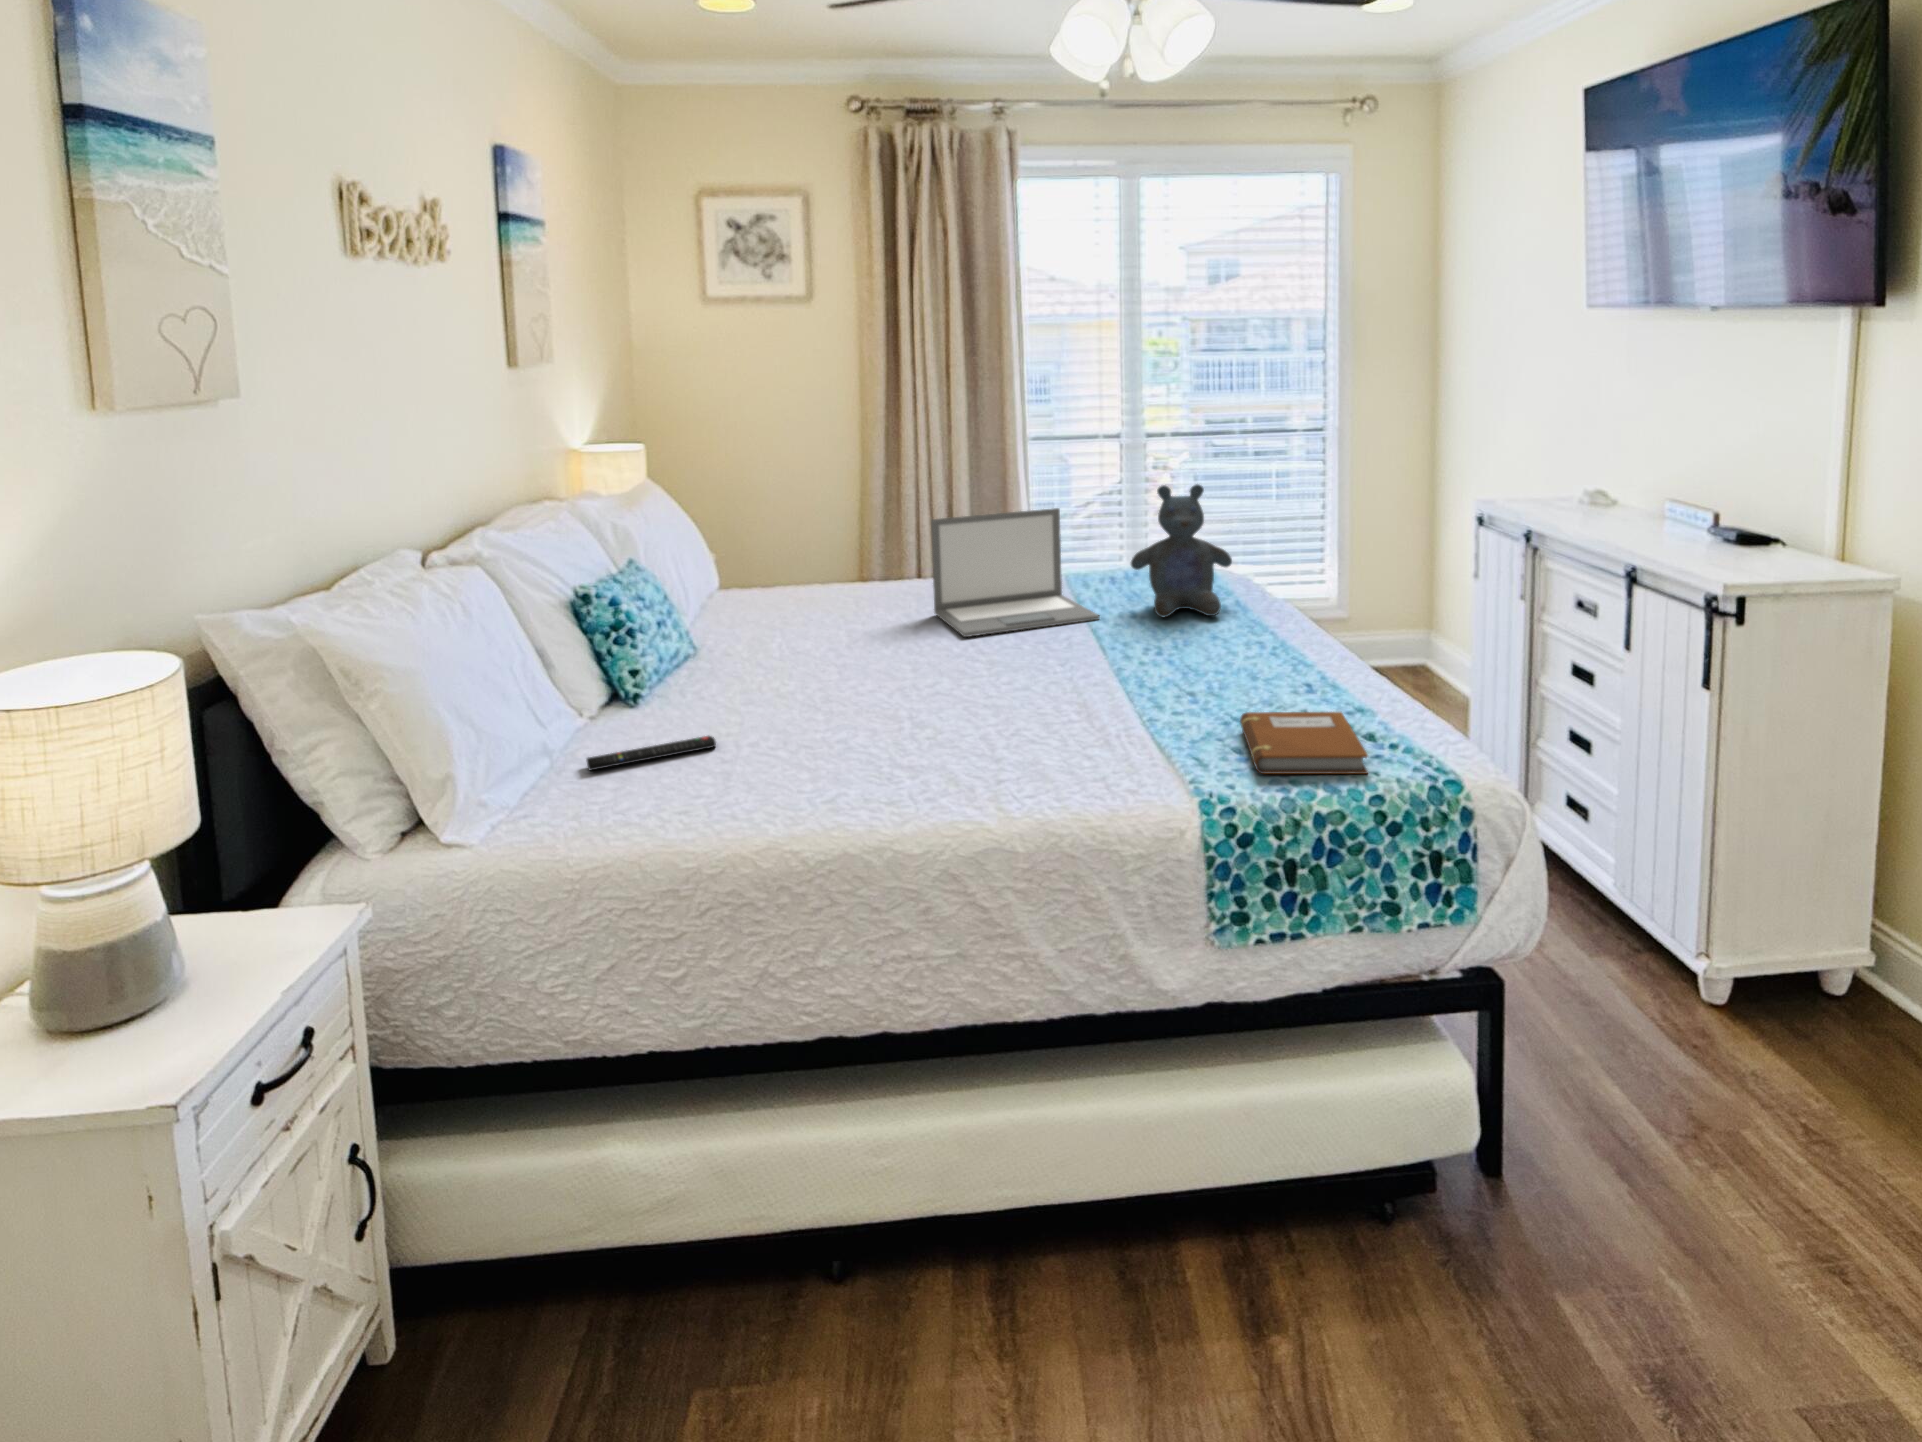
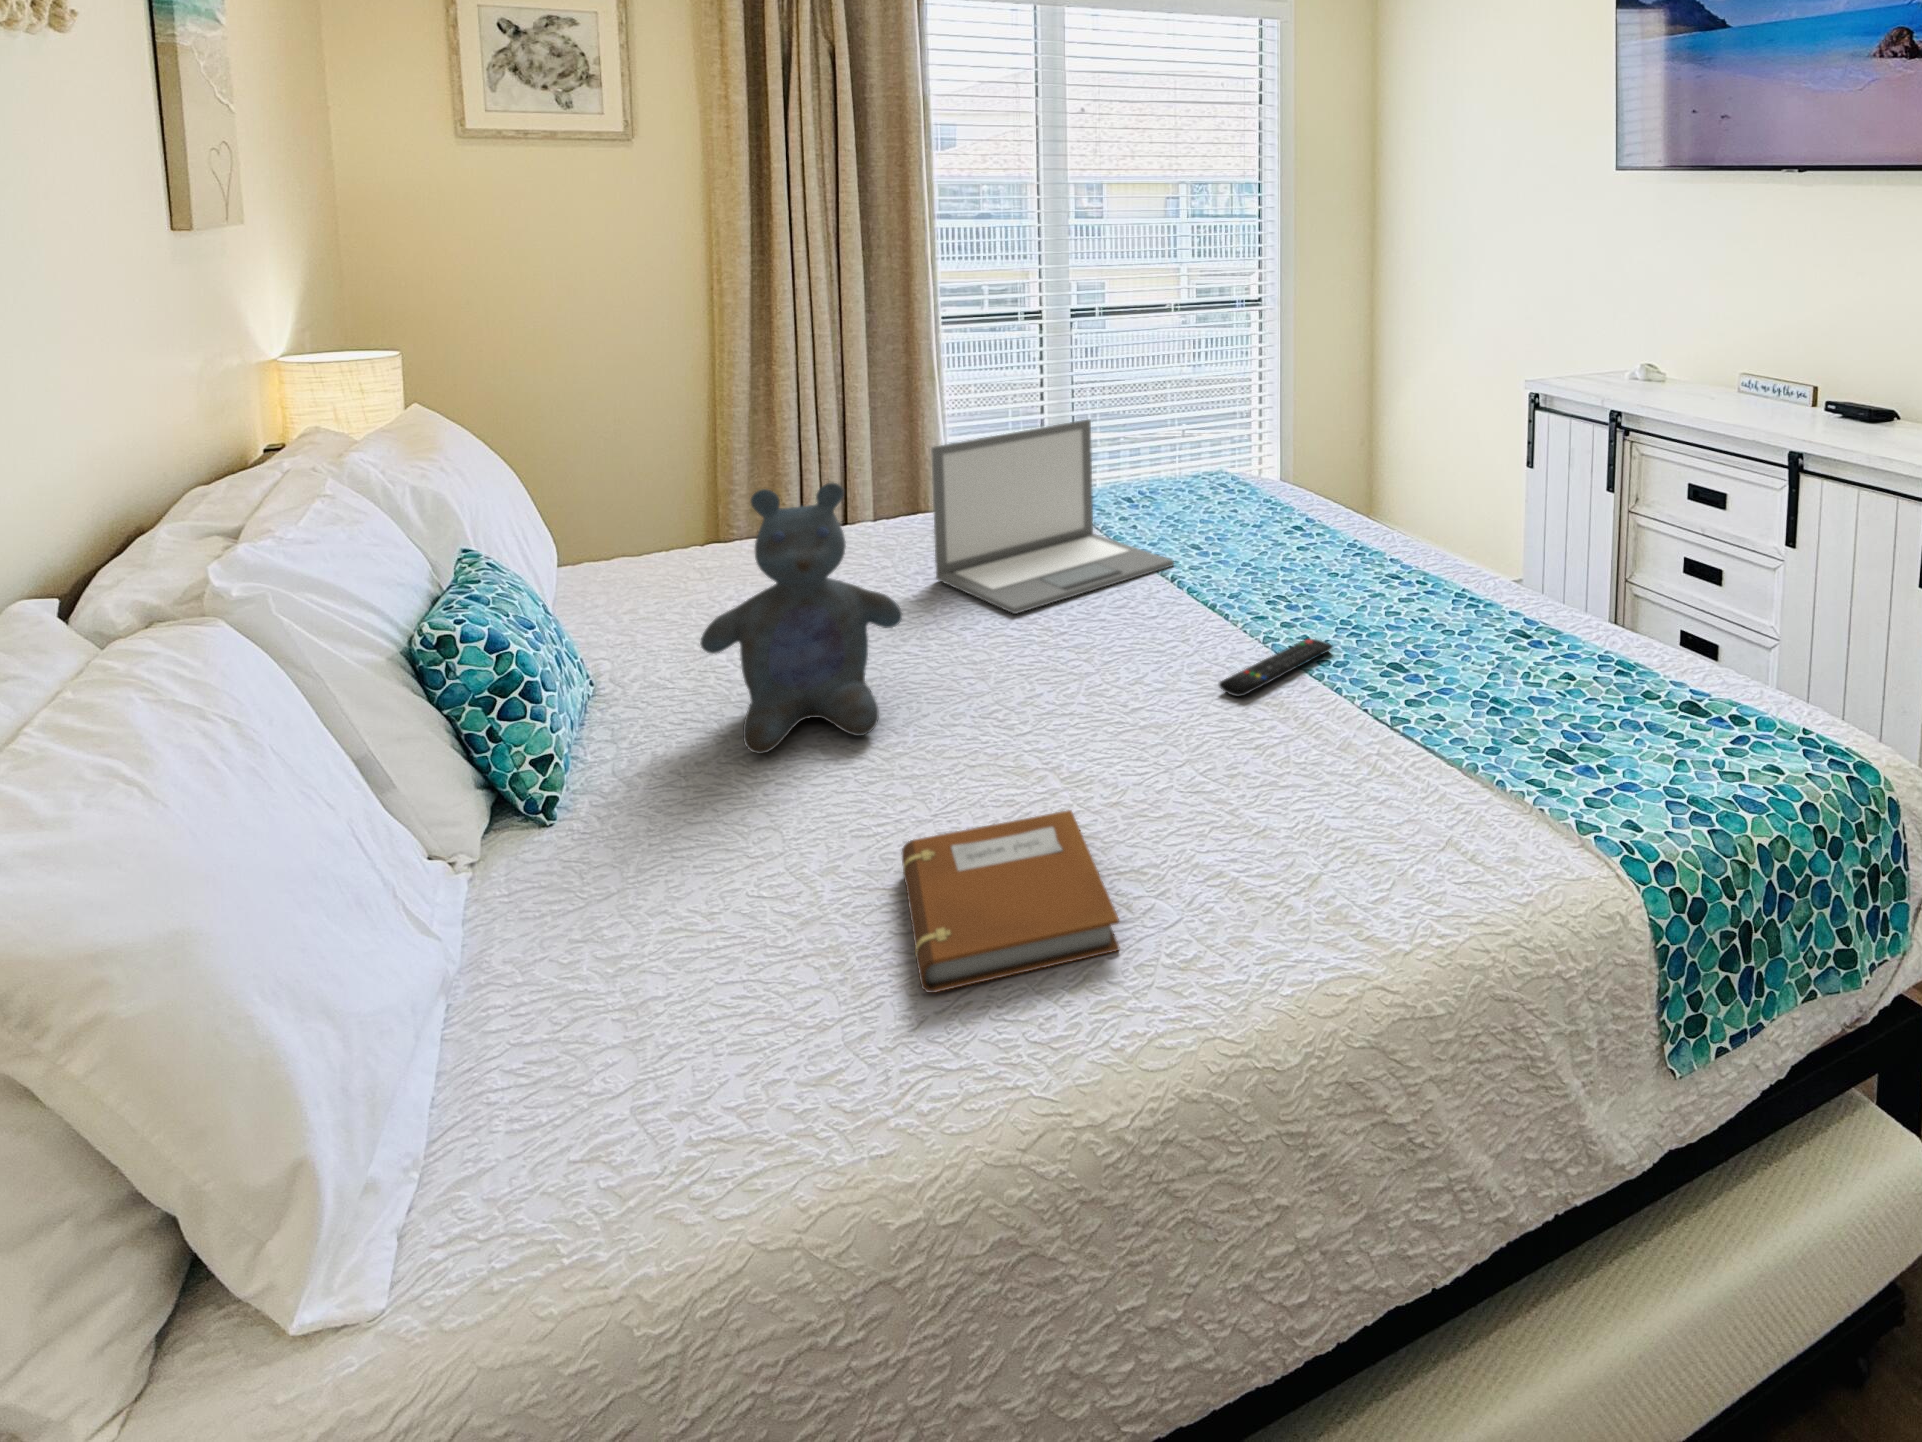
stuffed bear: present [1131,484,1232,617] -> present [700,483,902,754]
notebook: present [1240,712,1368,774] -> present [902,810,1120,993]
remote control: present [587,736,716,770] -> present [1219,638,1332,696]

